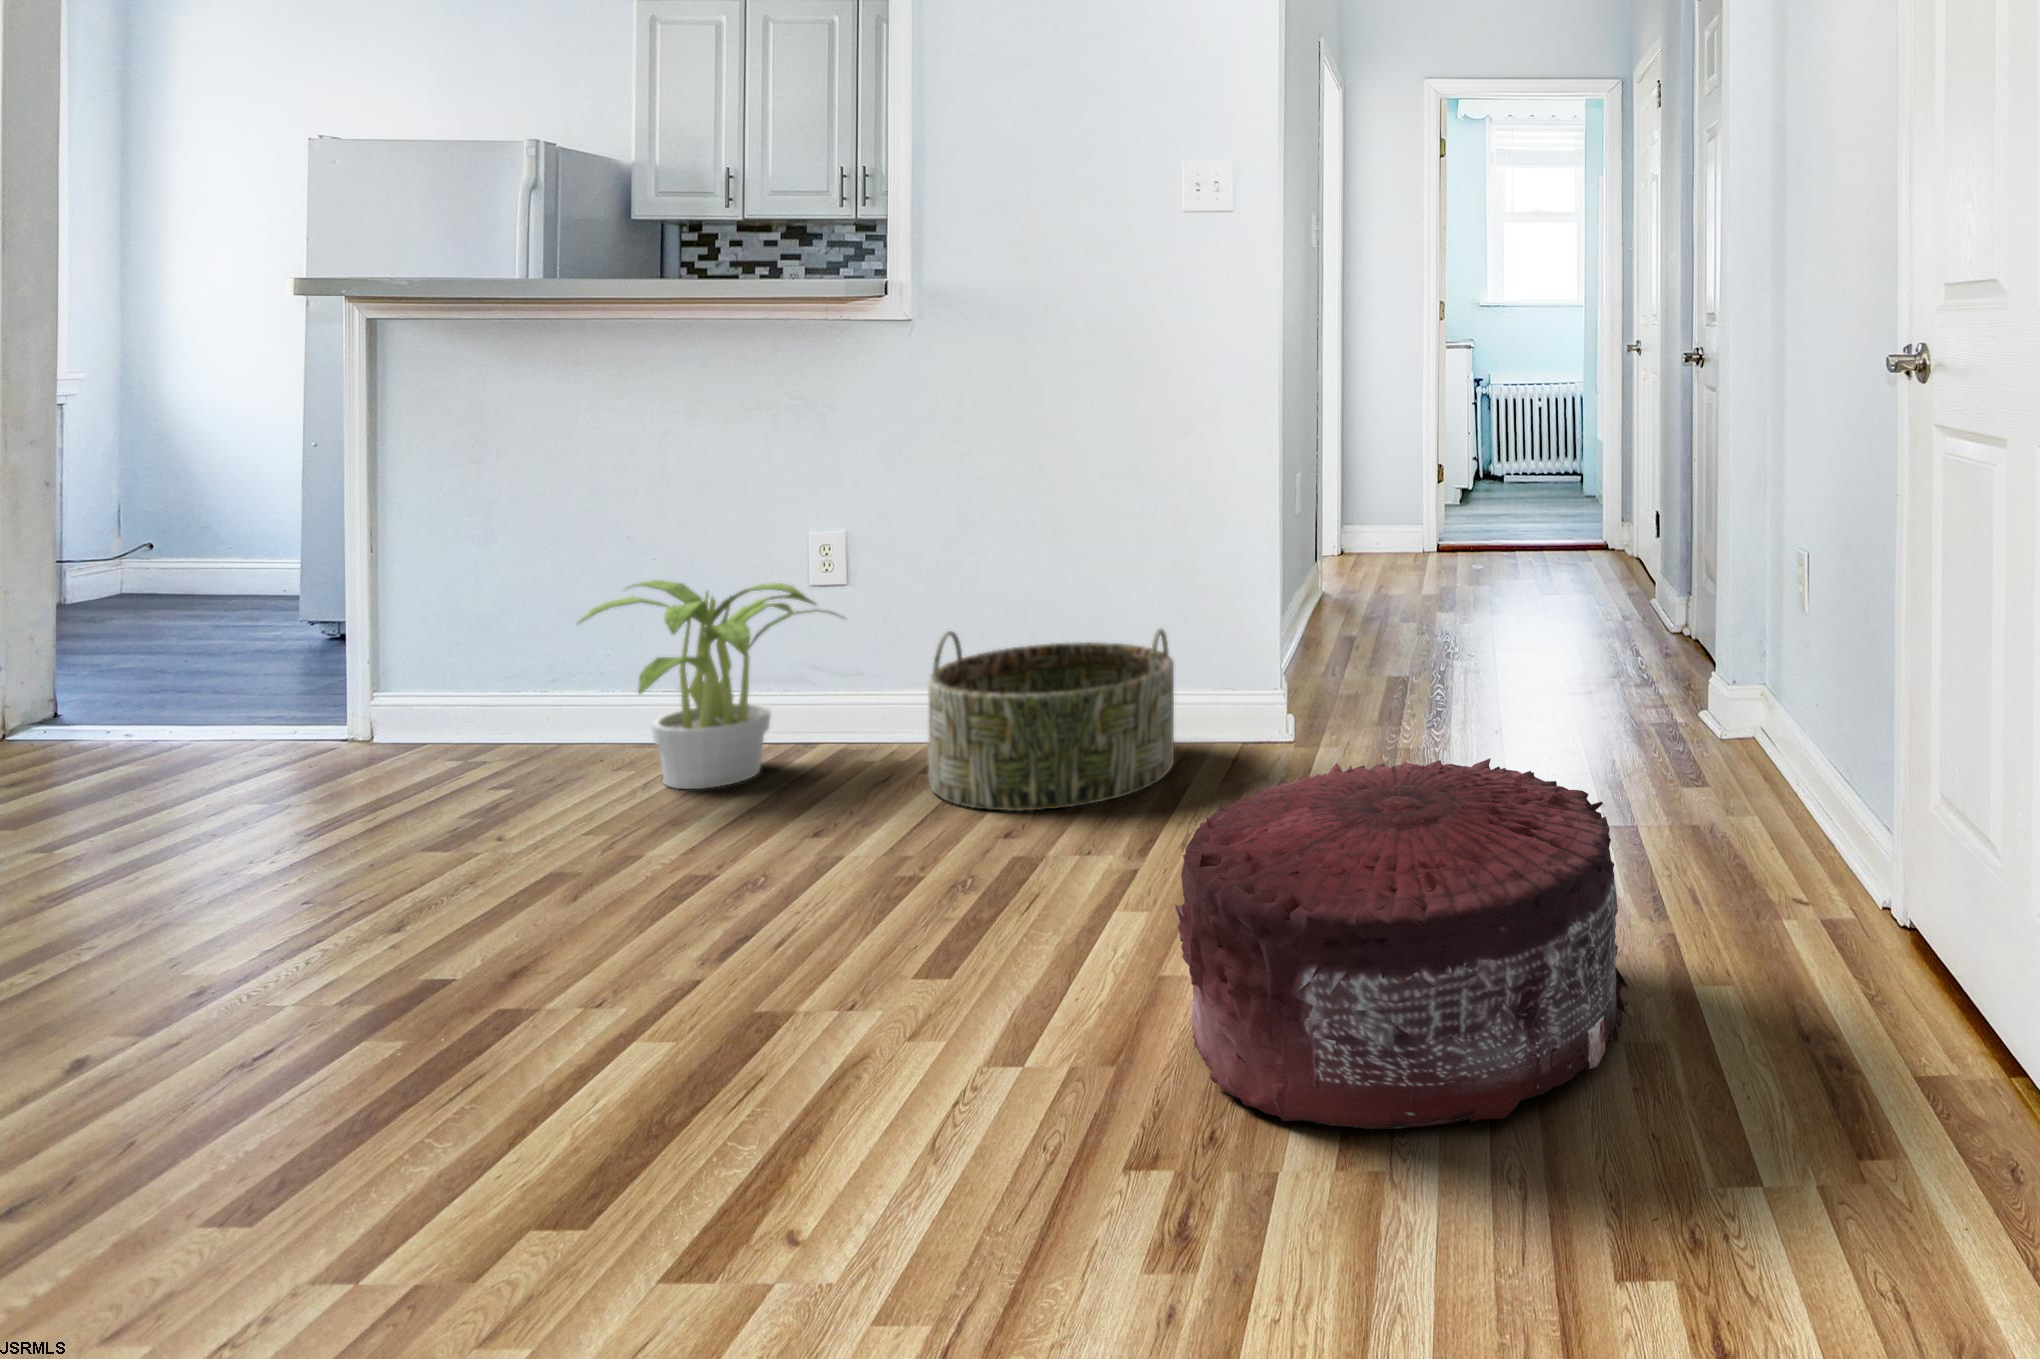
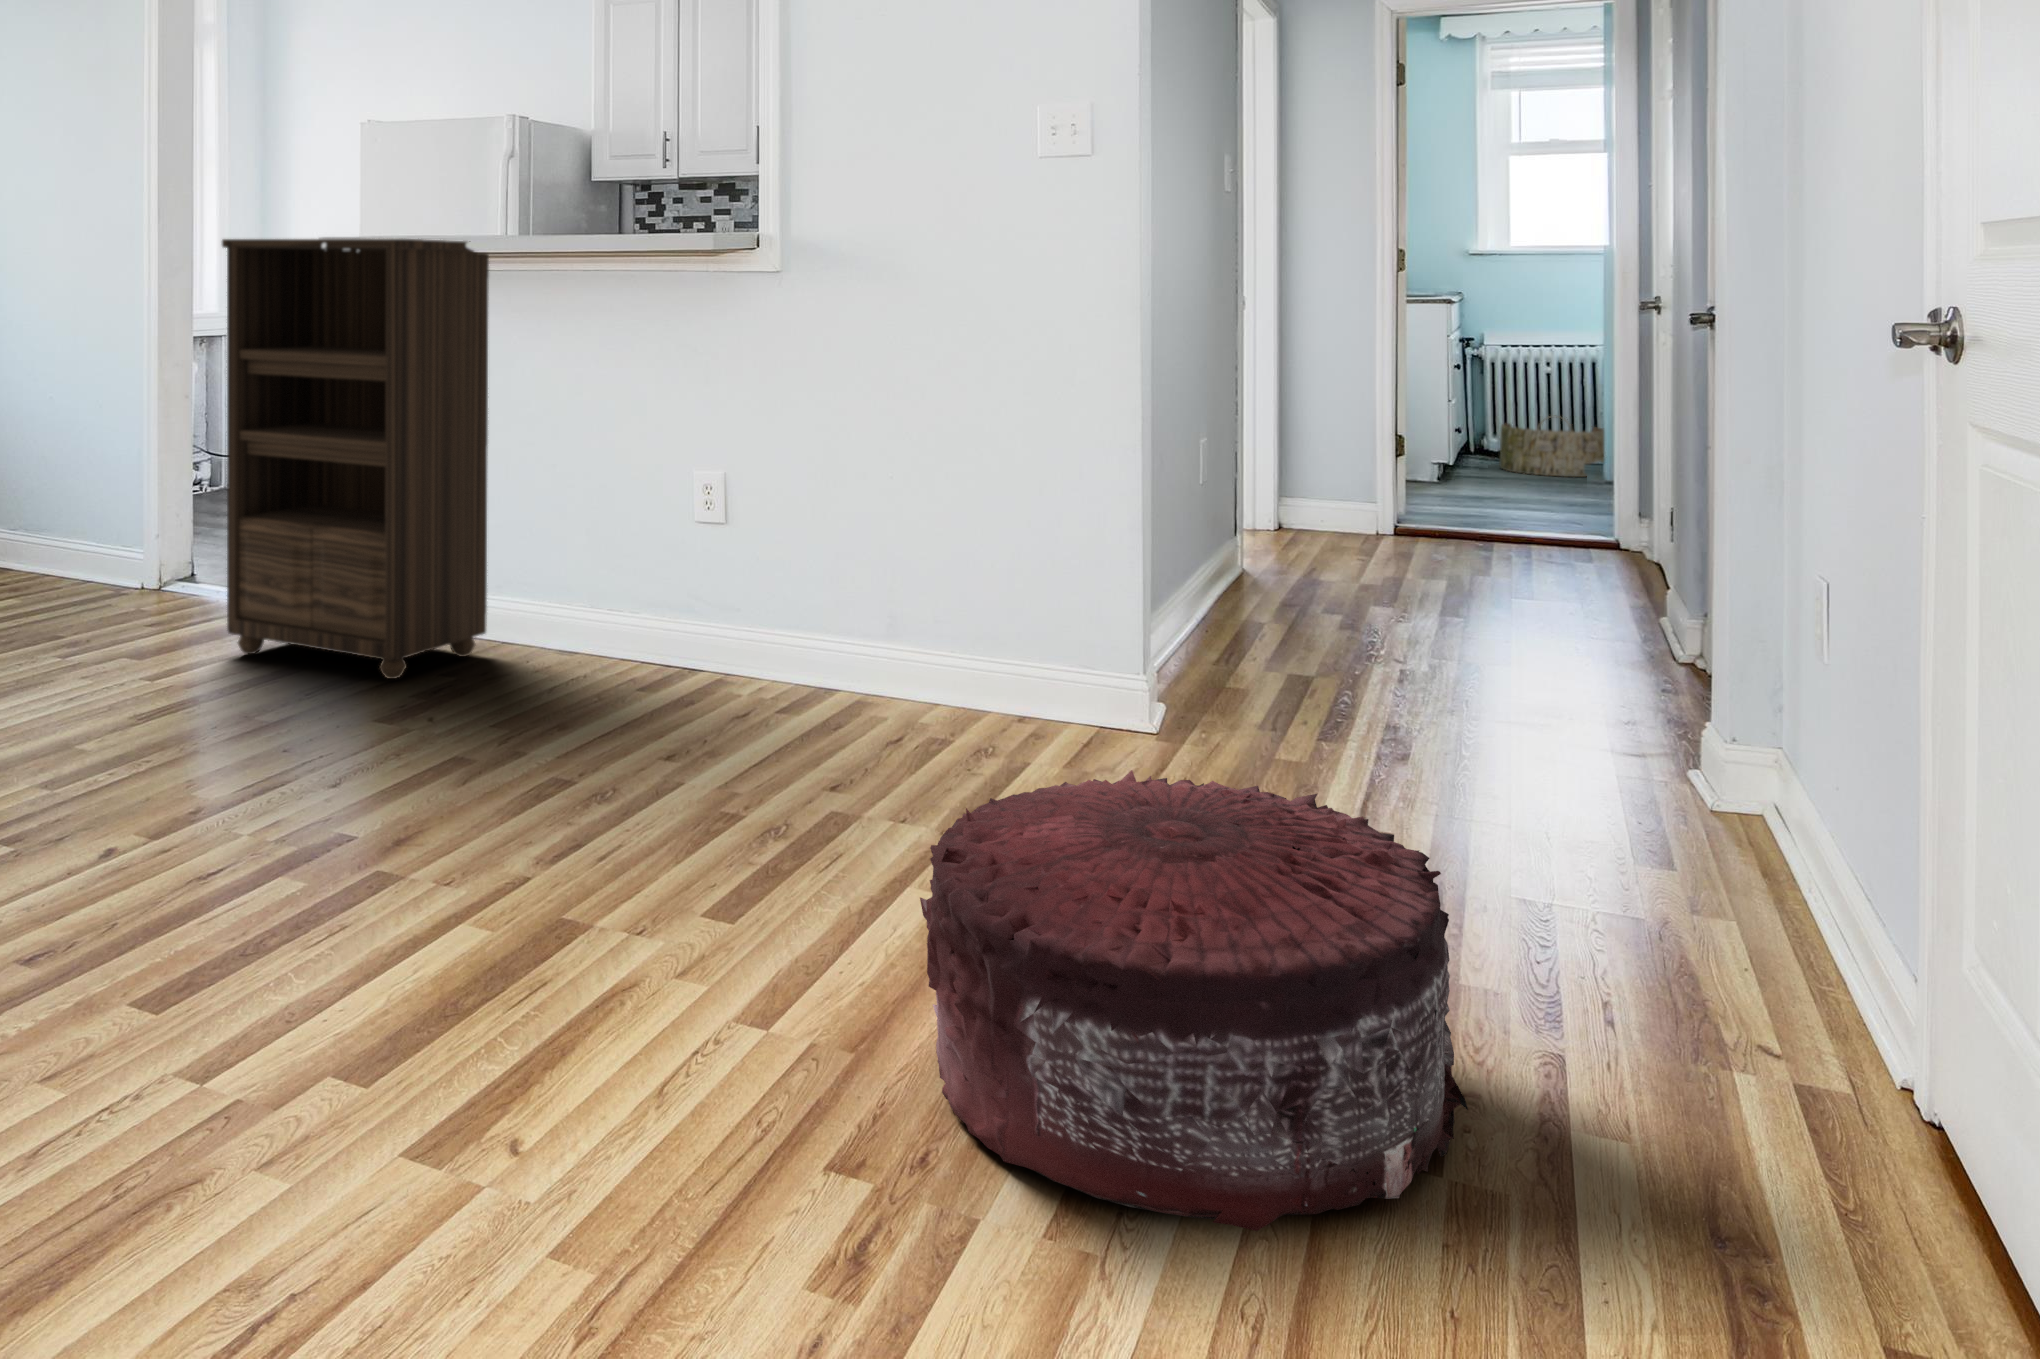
bookshelf: none [159,295,554,801] -> present [222,239,489,679]
potted plant: present [578,580,839,789] -> none [496,503,722,701]
basket: present [928,629,1174,811] -> present [1500,418,1604,477]

